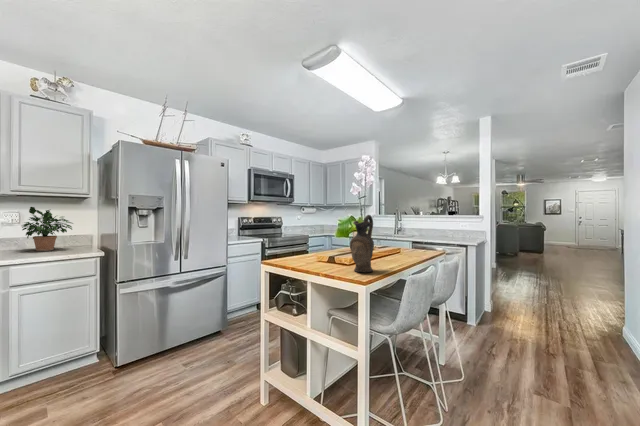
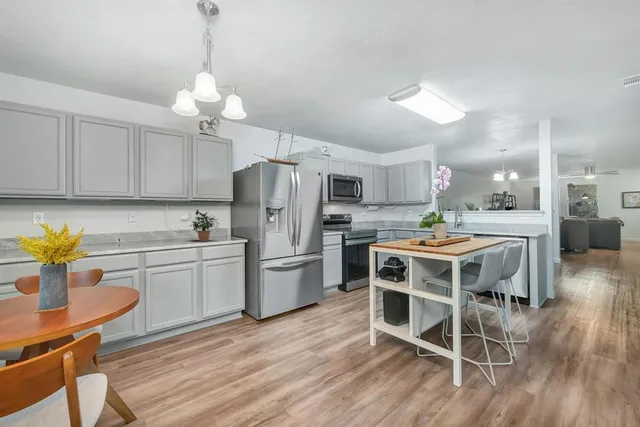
ceramic pitcher: present [350,215,374,272] -> none [441,210,458,248]

